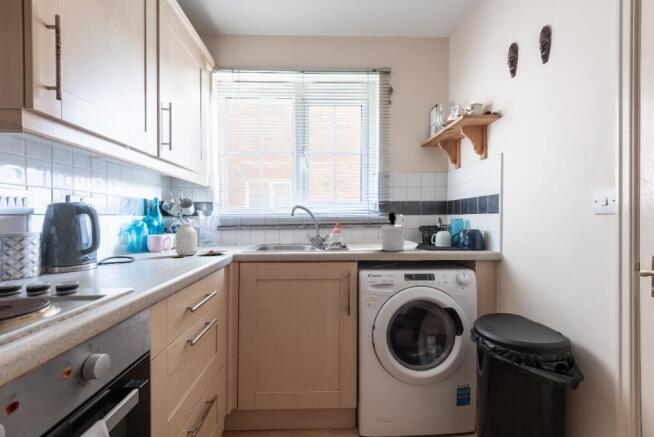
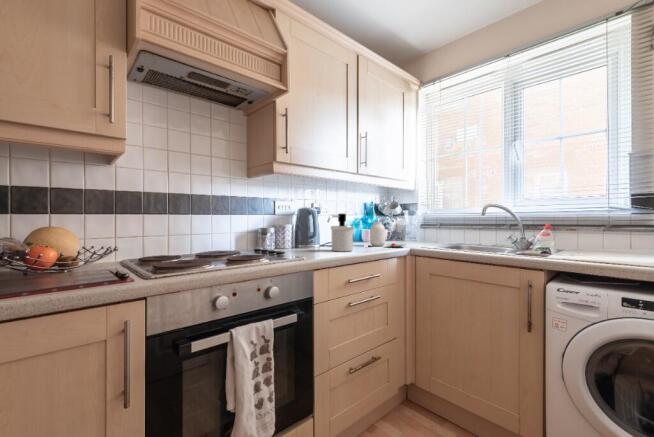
soap dispenser: present [381,213,404,251] -> present [327,213,353,251]

